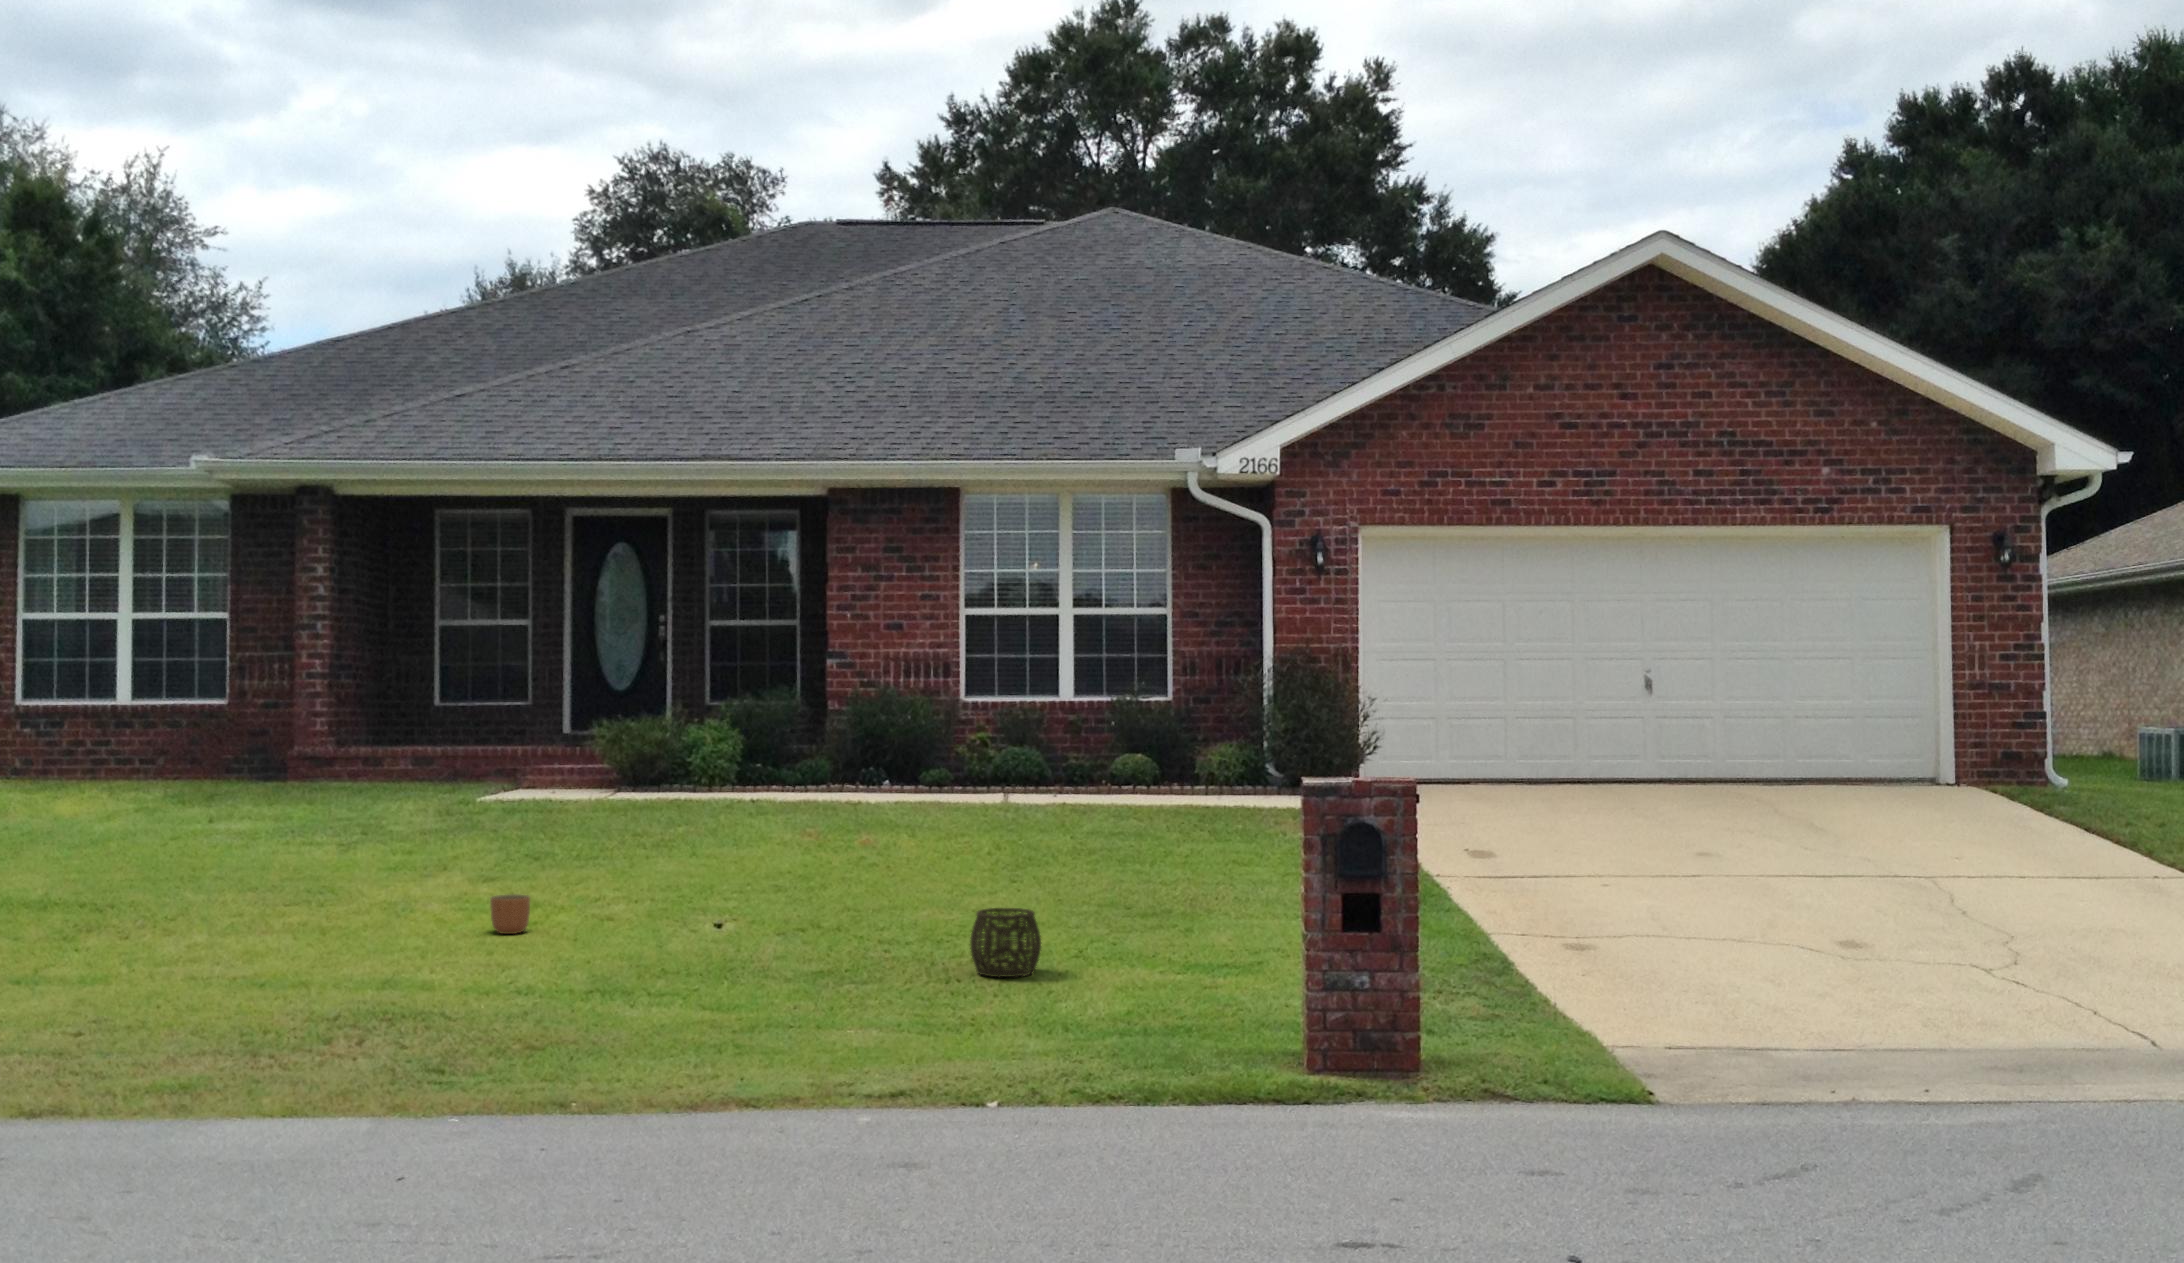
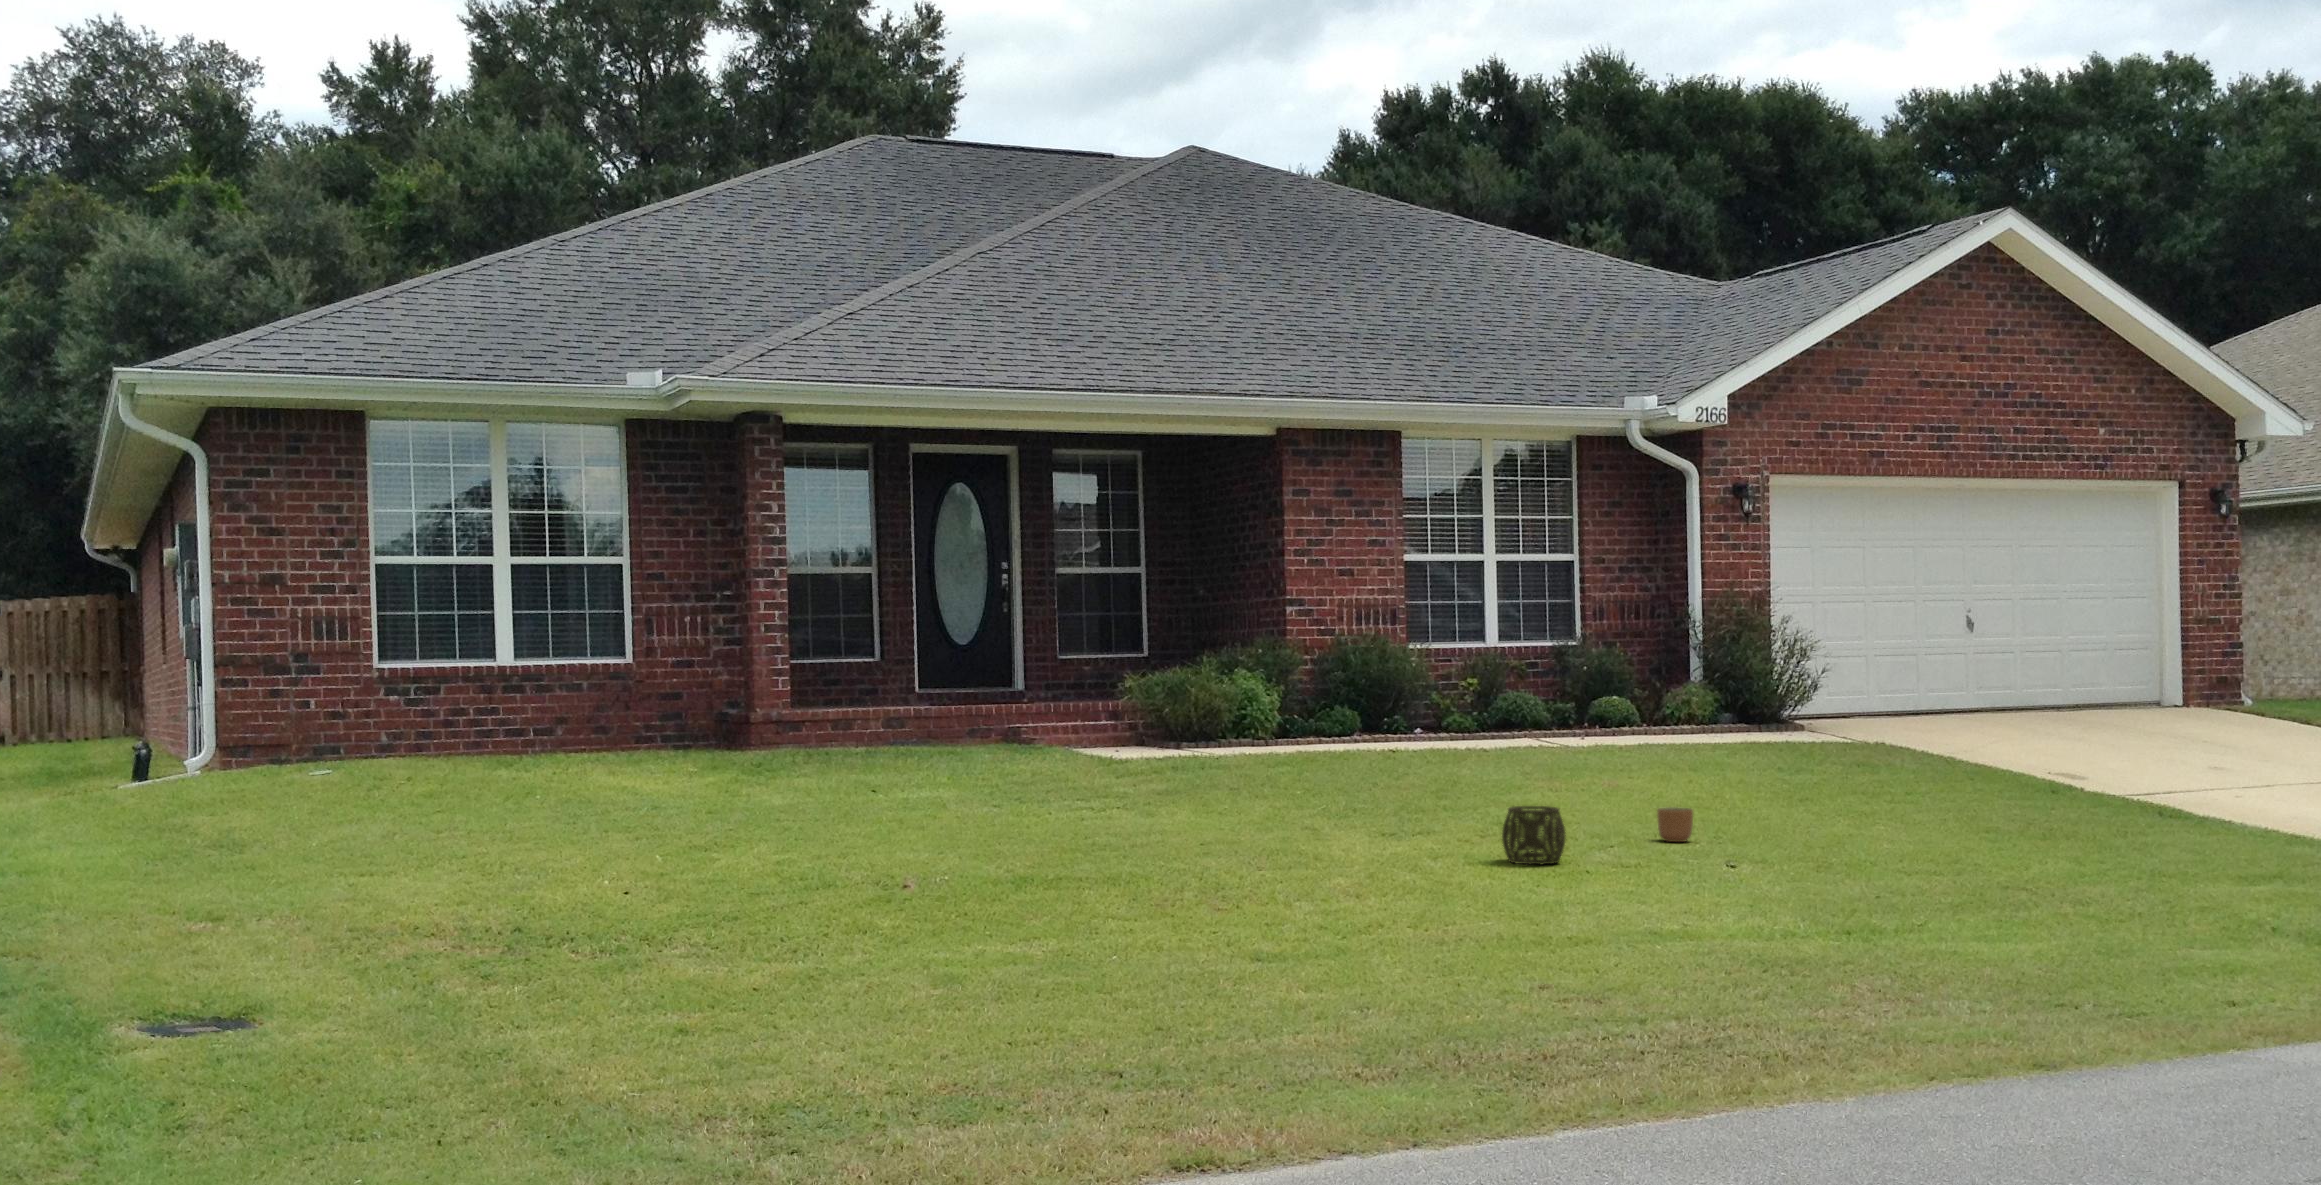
woven basket: present [970,908,1041,977] -> present [1502,806,1566,865]

